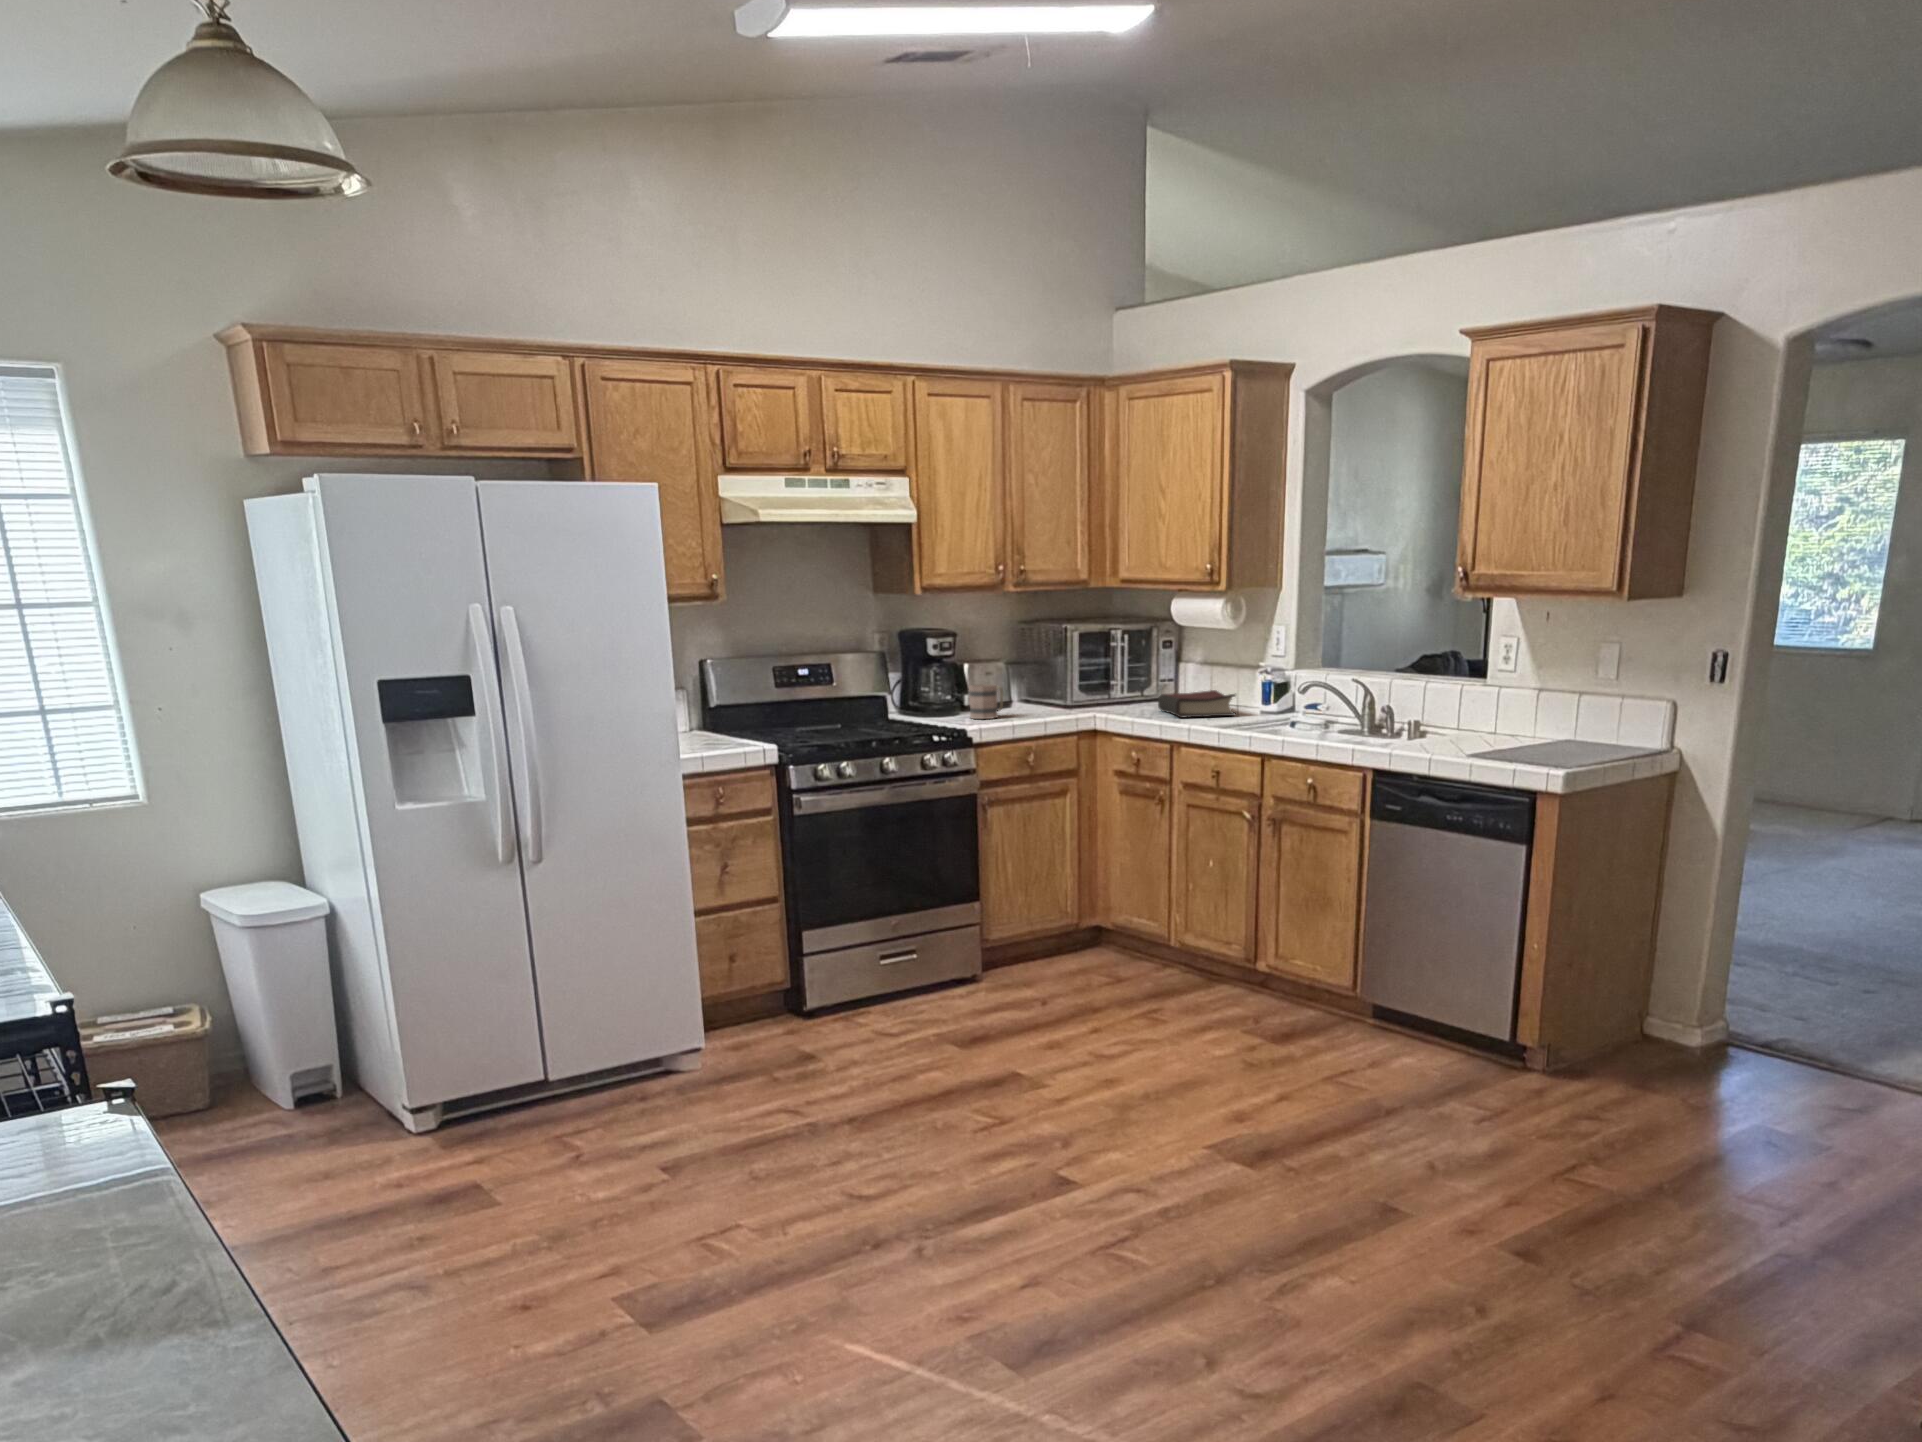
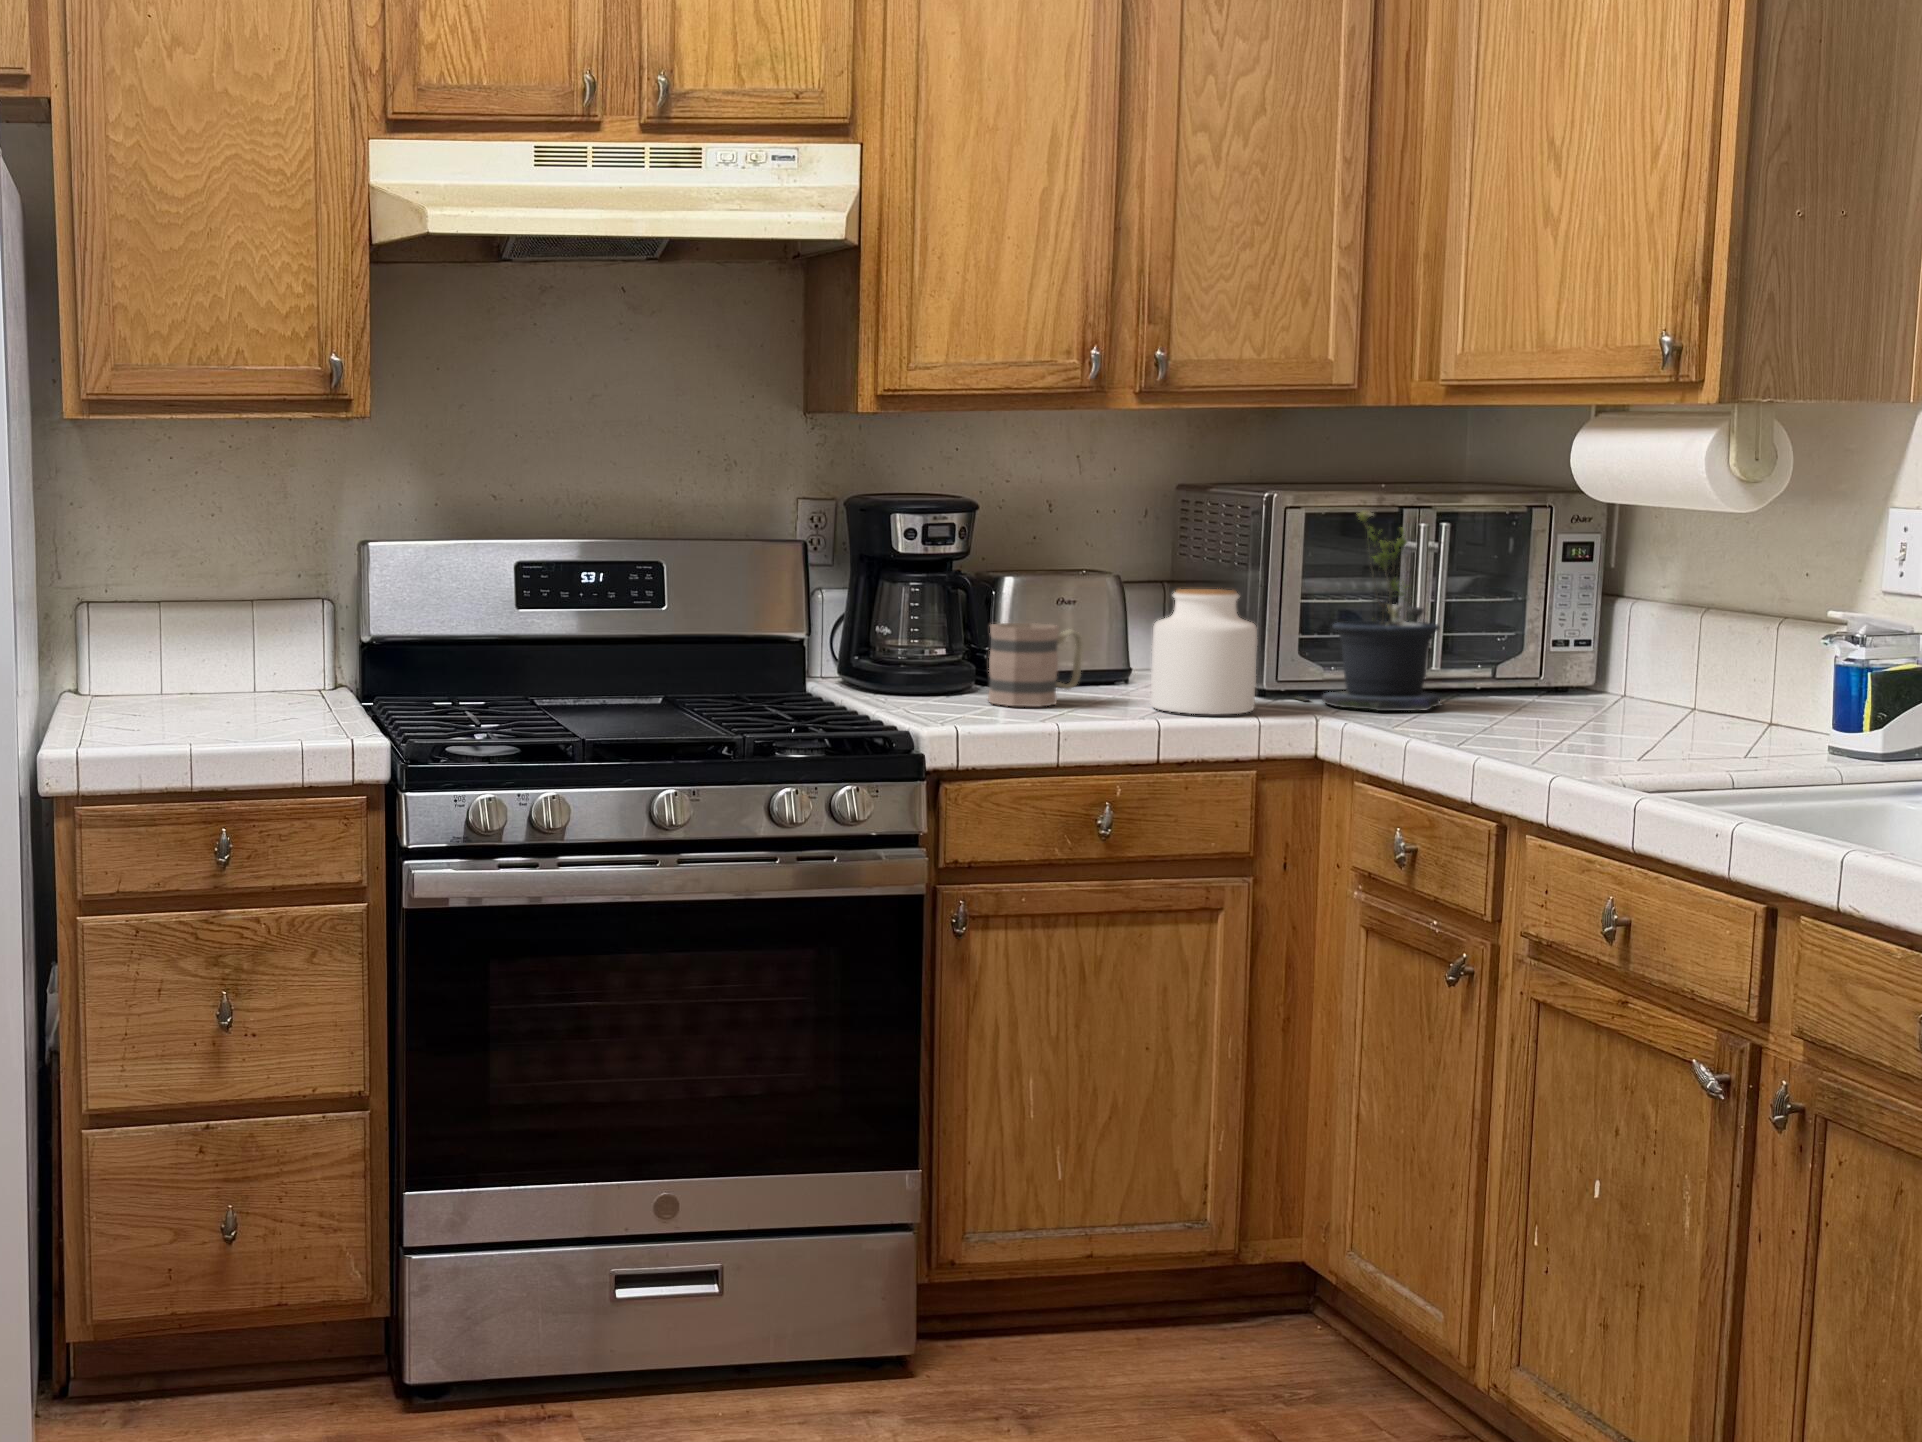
potted plant: none [1077,631,1132,711] -> present [1297,510,1442,711]
jar: none [1032,666,1071,717] -> present [1150,589,1257,715]
hardback book: present [1158,690,1236,718] -> none [1513,676,1743,754]

